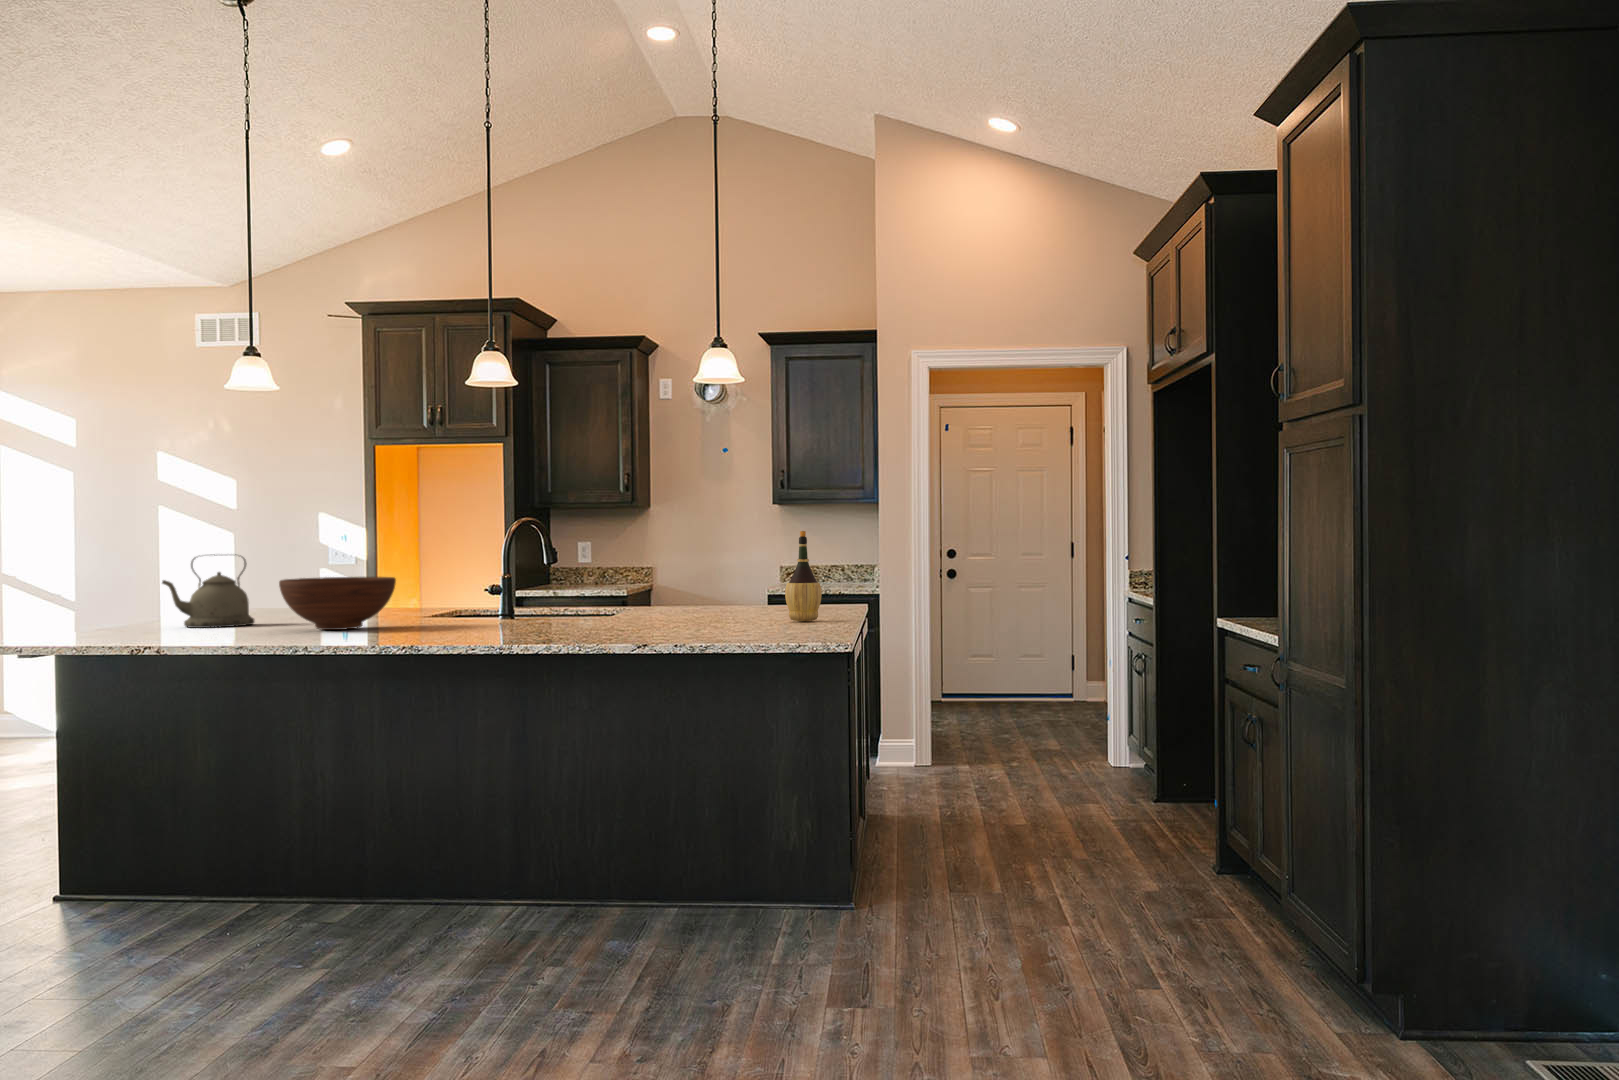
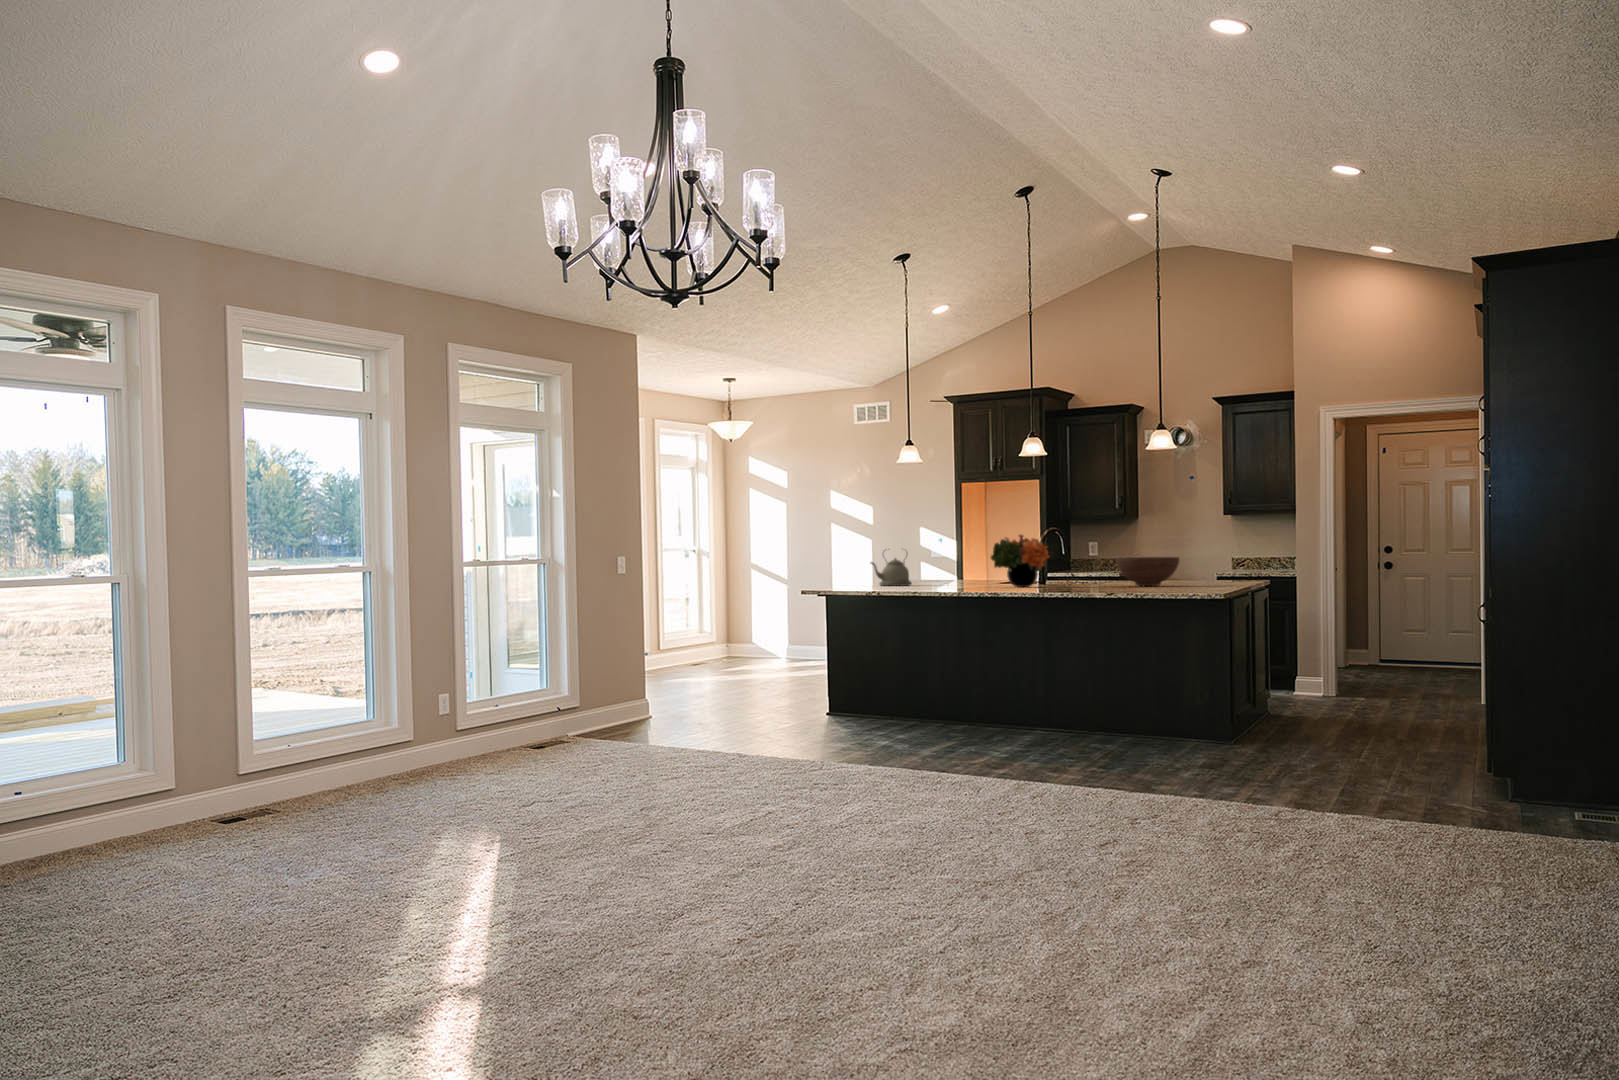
flower arrangement: none [399,529,525,634] -> present [991,535,1049,587]
wine bottle: present [785,531,822,621] -> none [1197,533,1219,585]
fruit bowl: present [279,577,396,630] -> present [1116,557,1179,586]

